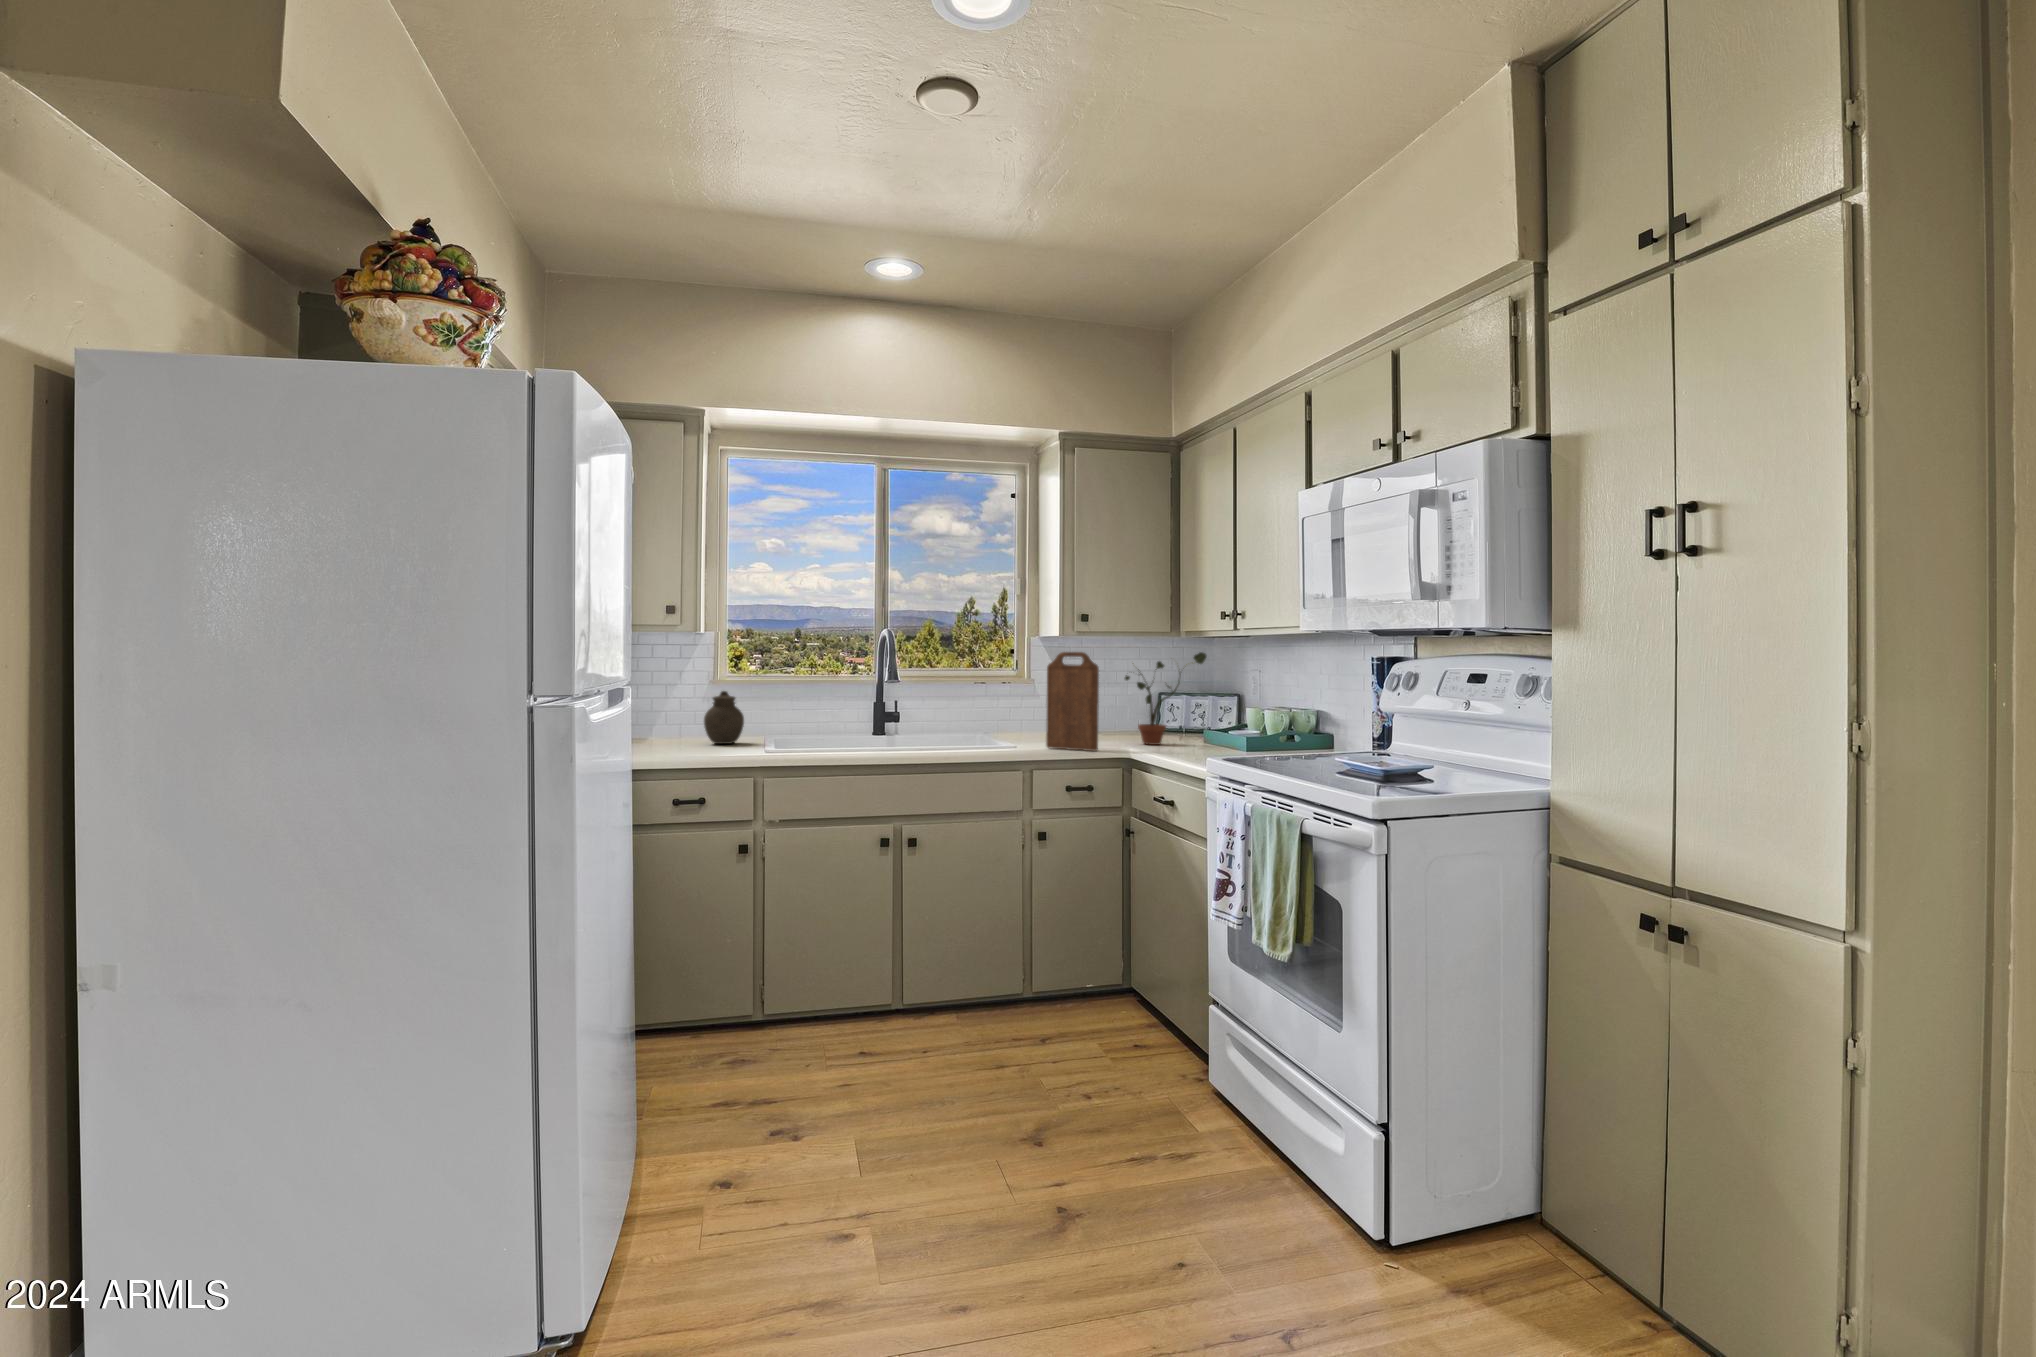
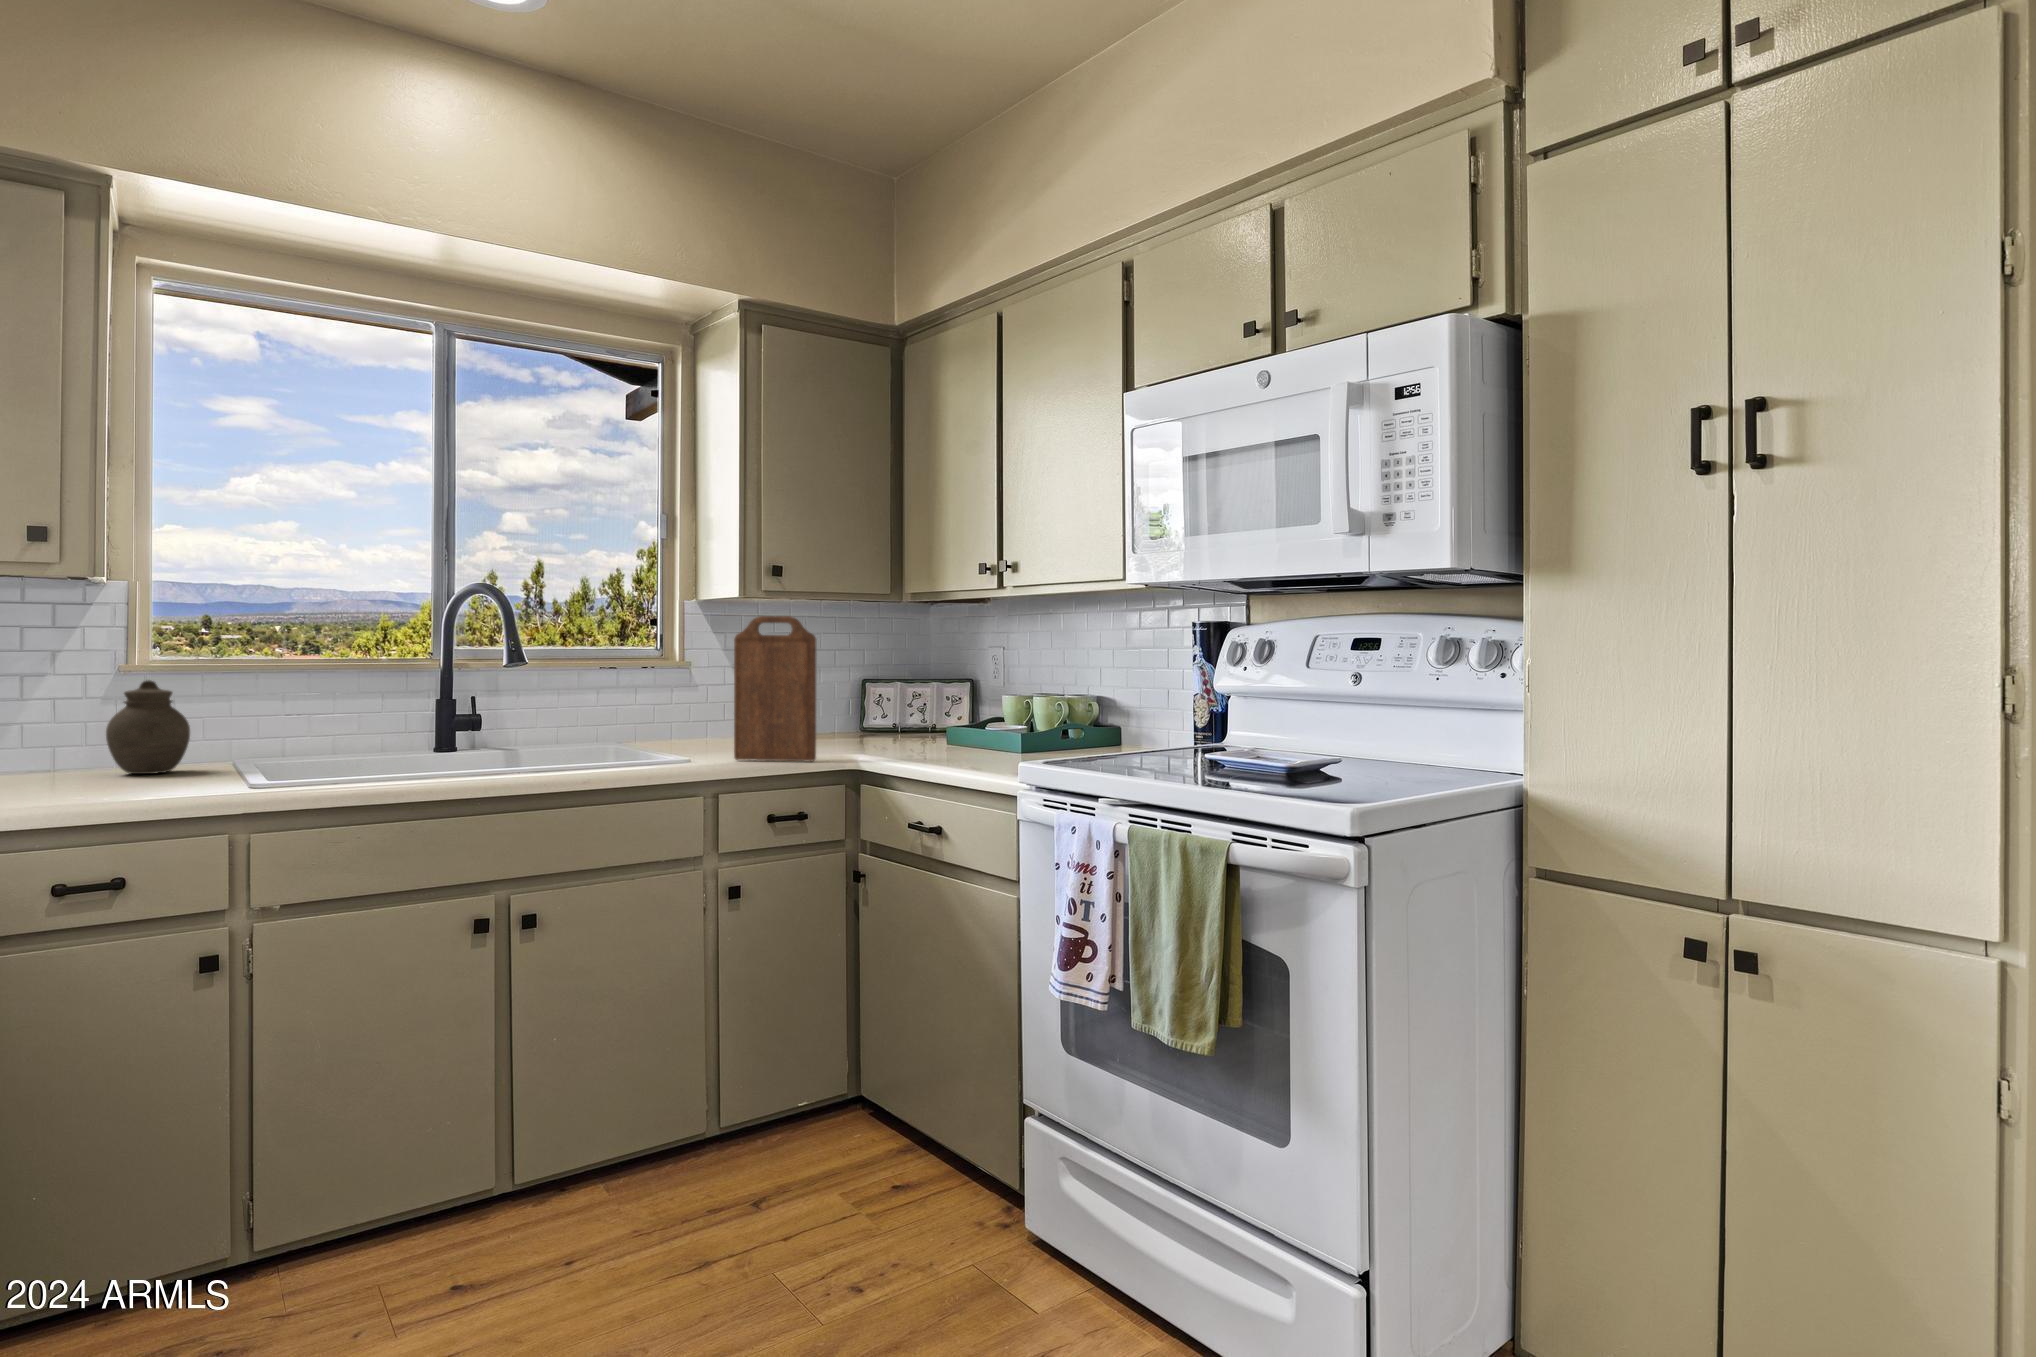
potted plant: present [1125,652,1206,745] -> none [837,621,946,750]

